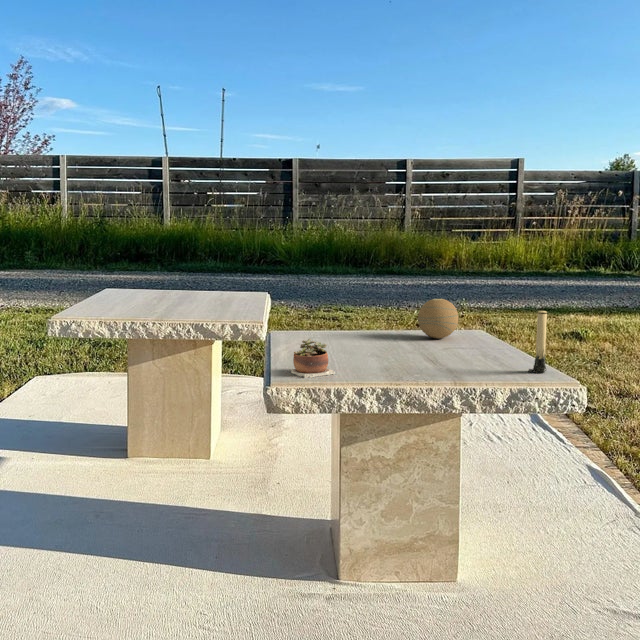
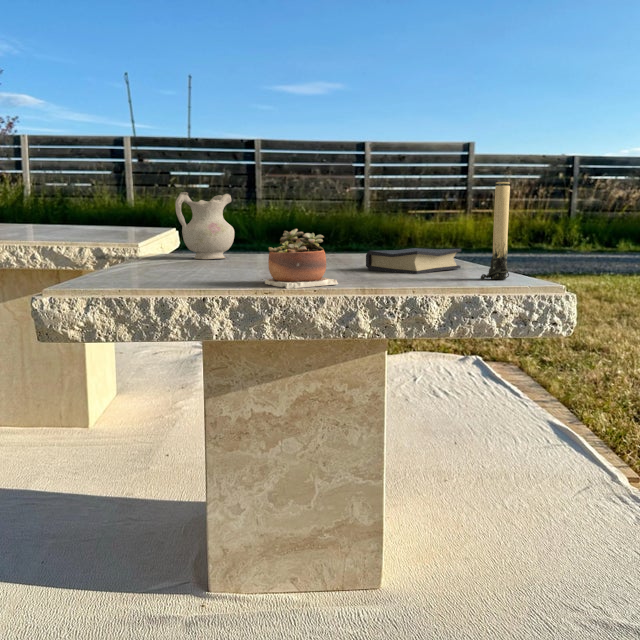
ceramic pitcher: none [301,290,342,341] -> present [175,192,234,259]
decorative orb: present [418,299,458,339] -> none [336,205,388,258]
succulent plant: present [291,339,335,378] -> present [262,229,338,288]
hardback book: none [449,340,515,365] -> present [366,248,461,274]

